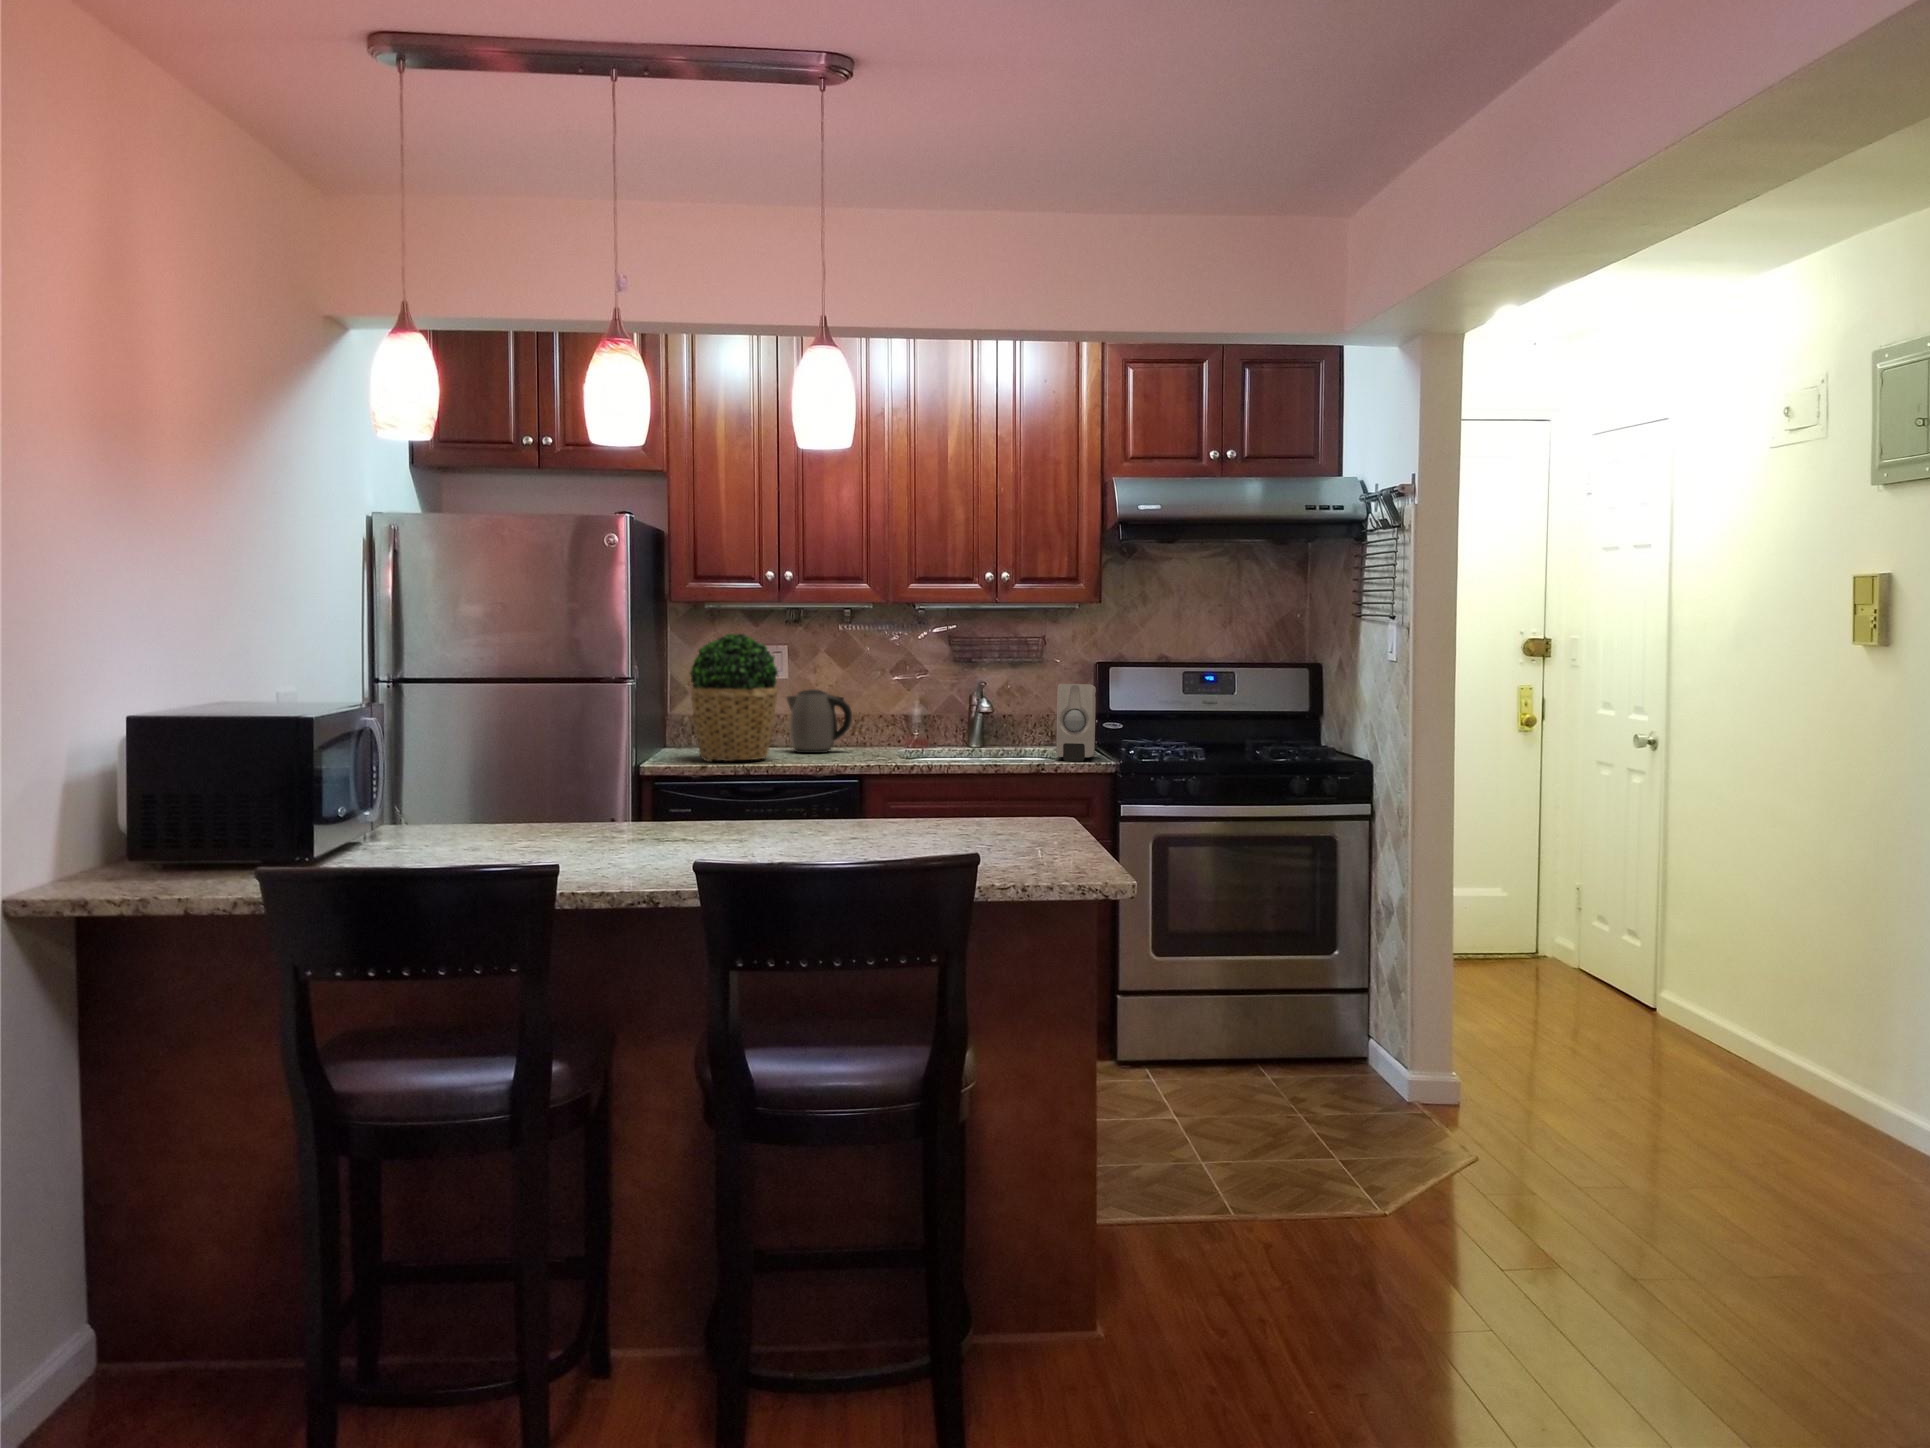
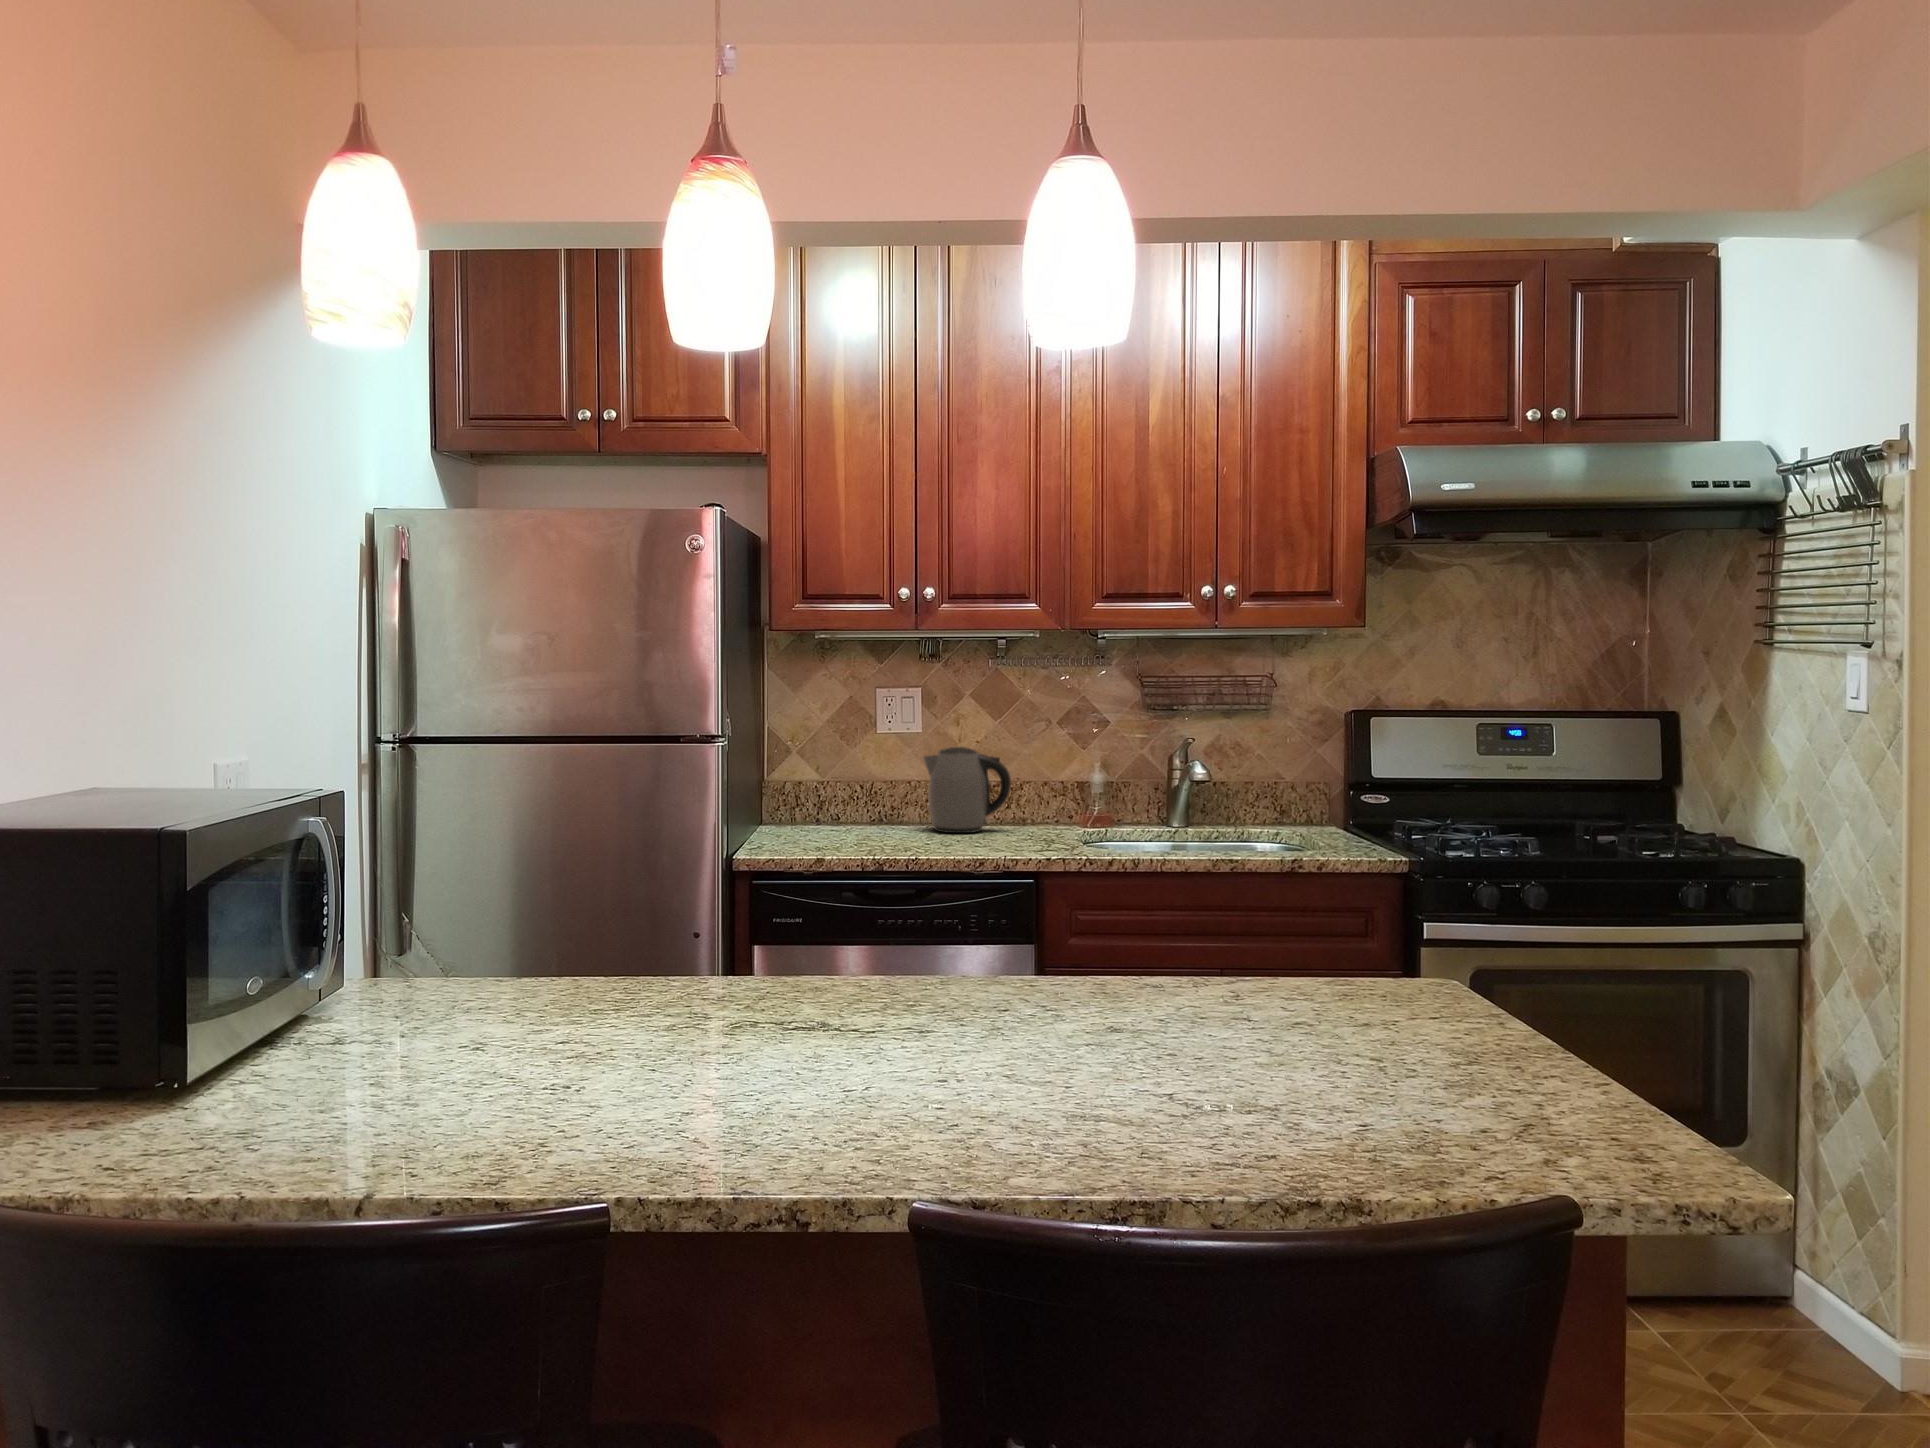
potted plant: present [690,634,778,761] -> none [800,672,918,847]
soap dispenser: present [1056,684,1096,761] -> none [1301,741,1355,850]

